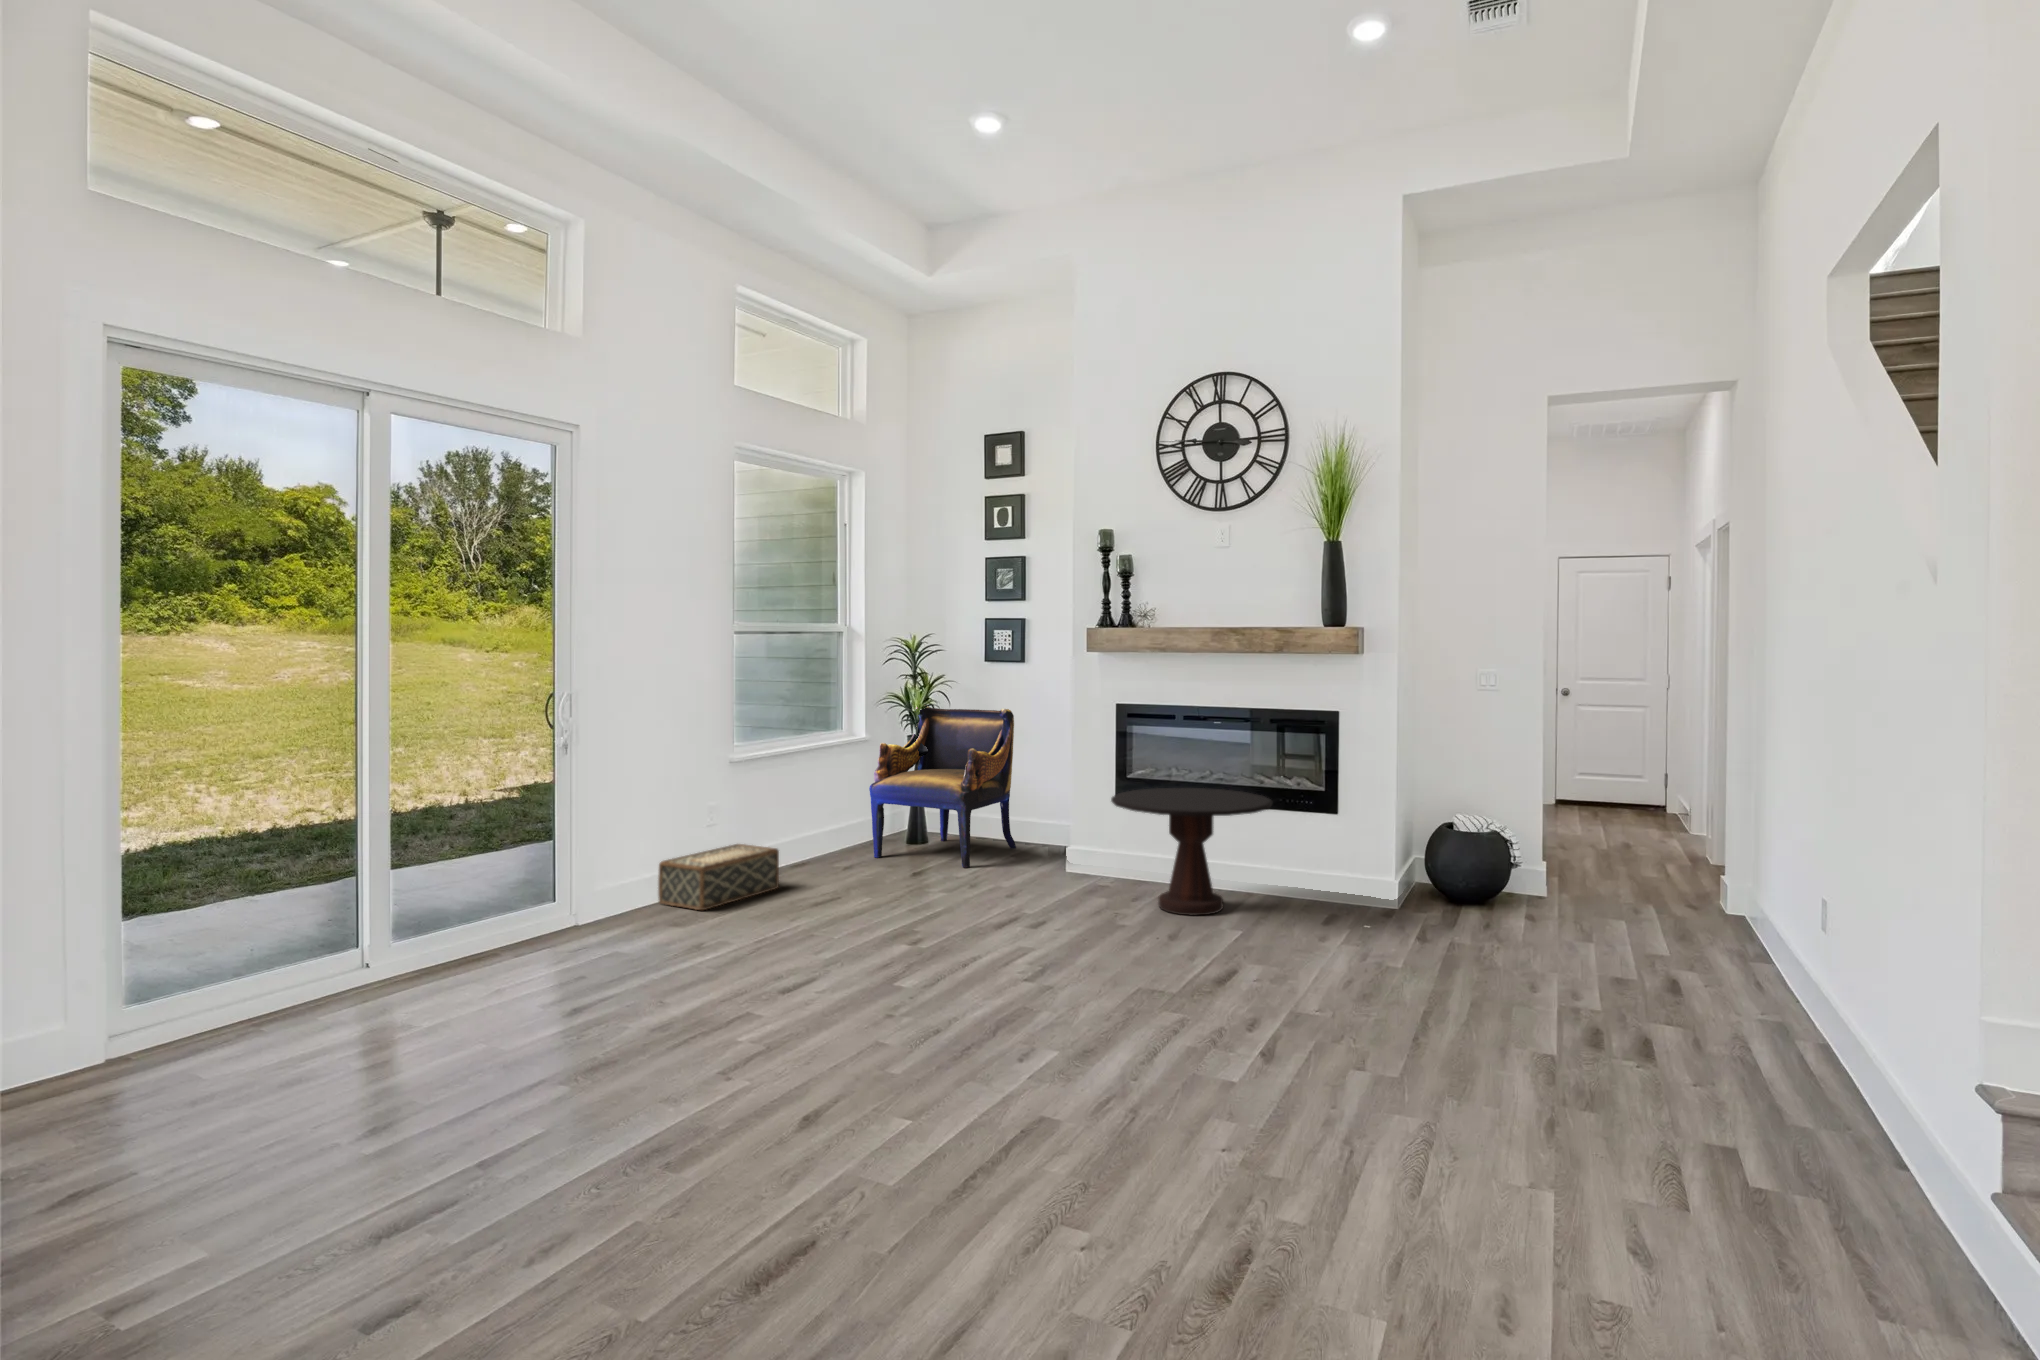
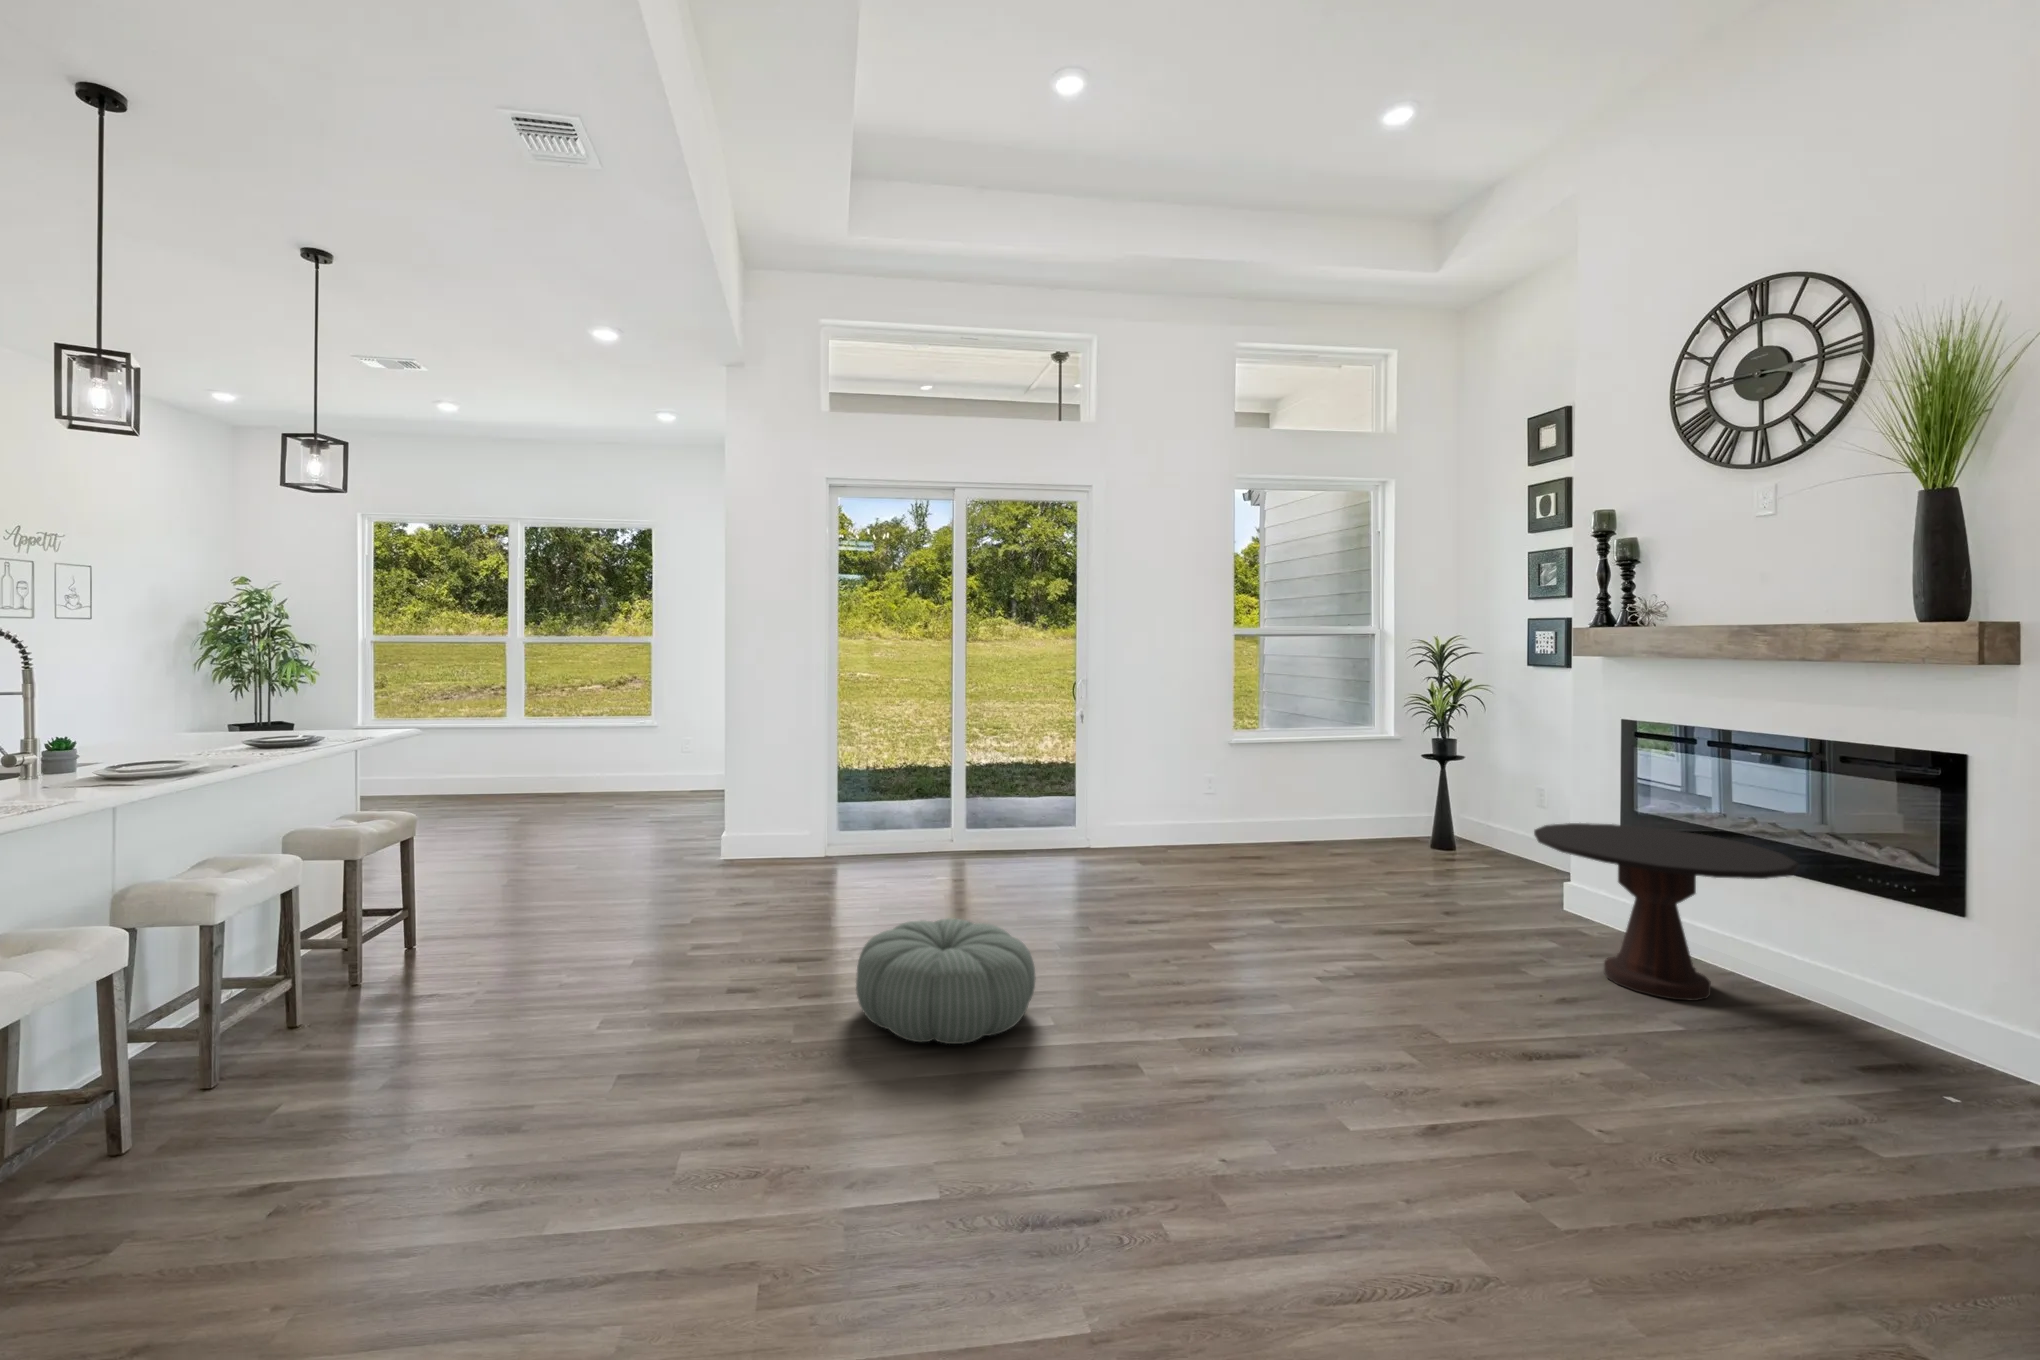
armchair: present [869,706,1016,868] -> none [1375,707,1551,877]
woven basket: present [658,844,779,910] -> none [1157,810,1255,855]
pouf: none [680,1021,936,1205] -> present [856,918,1036,1044]

